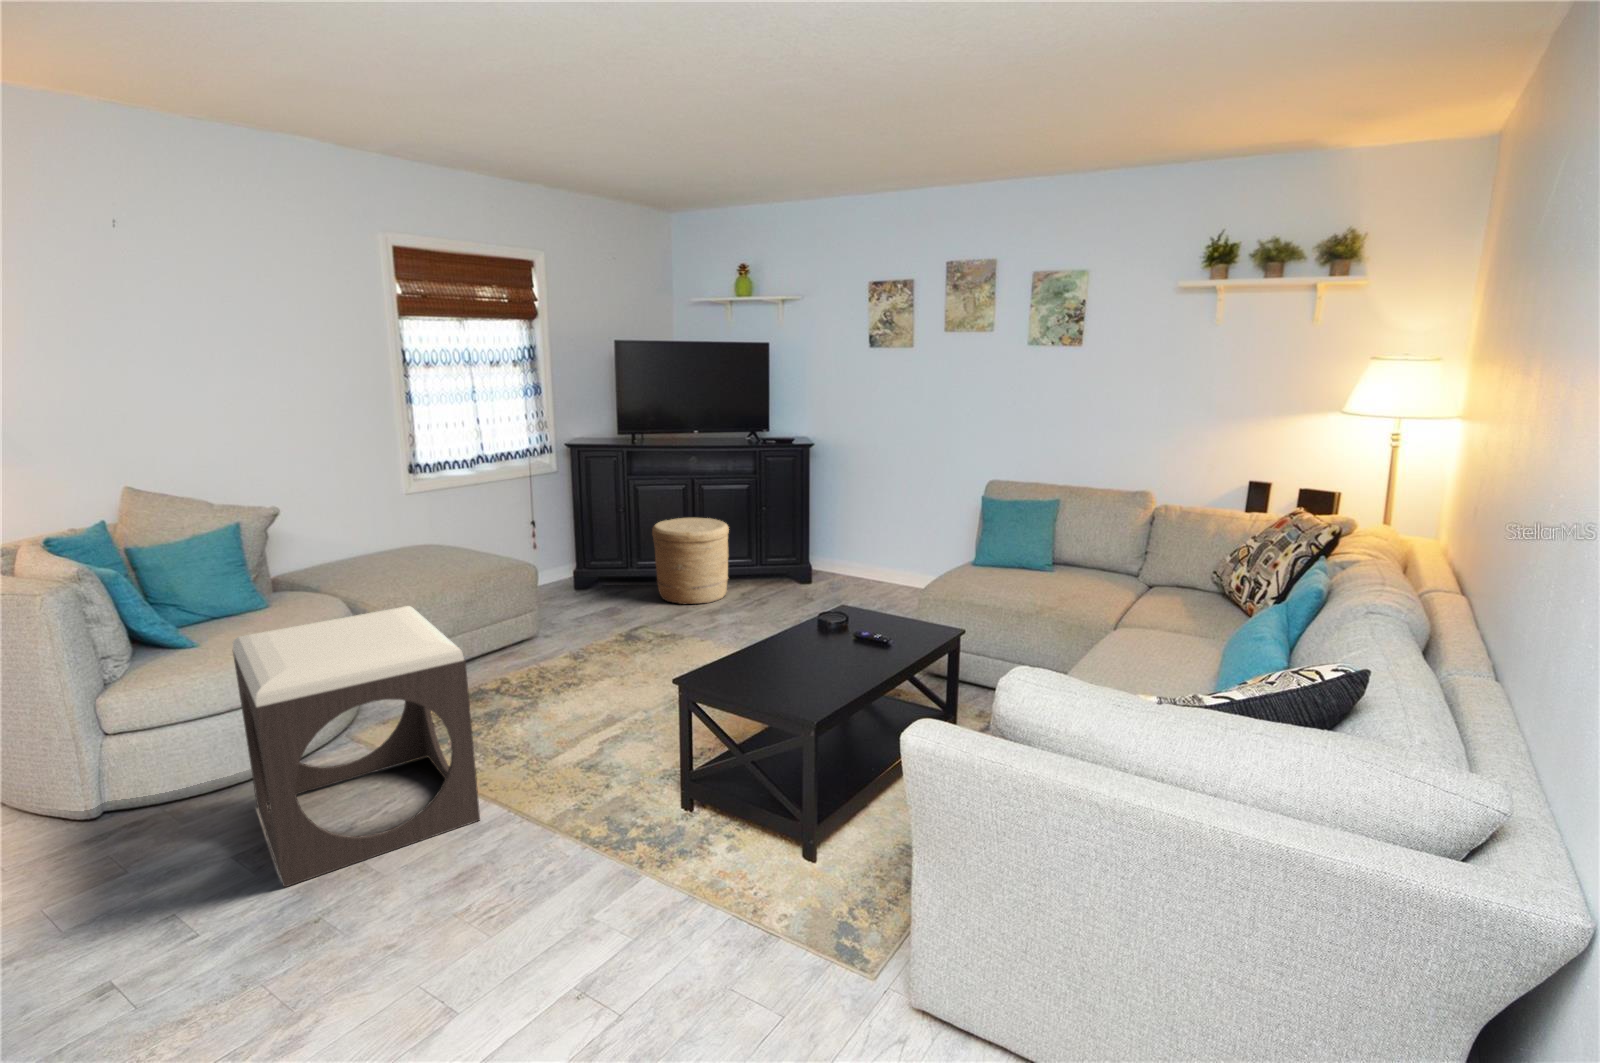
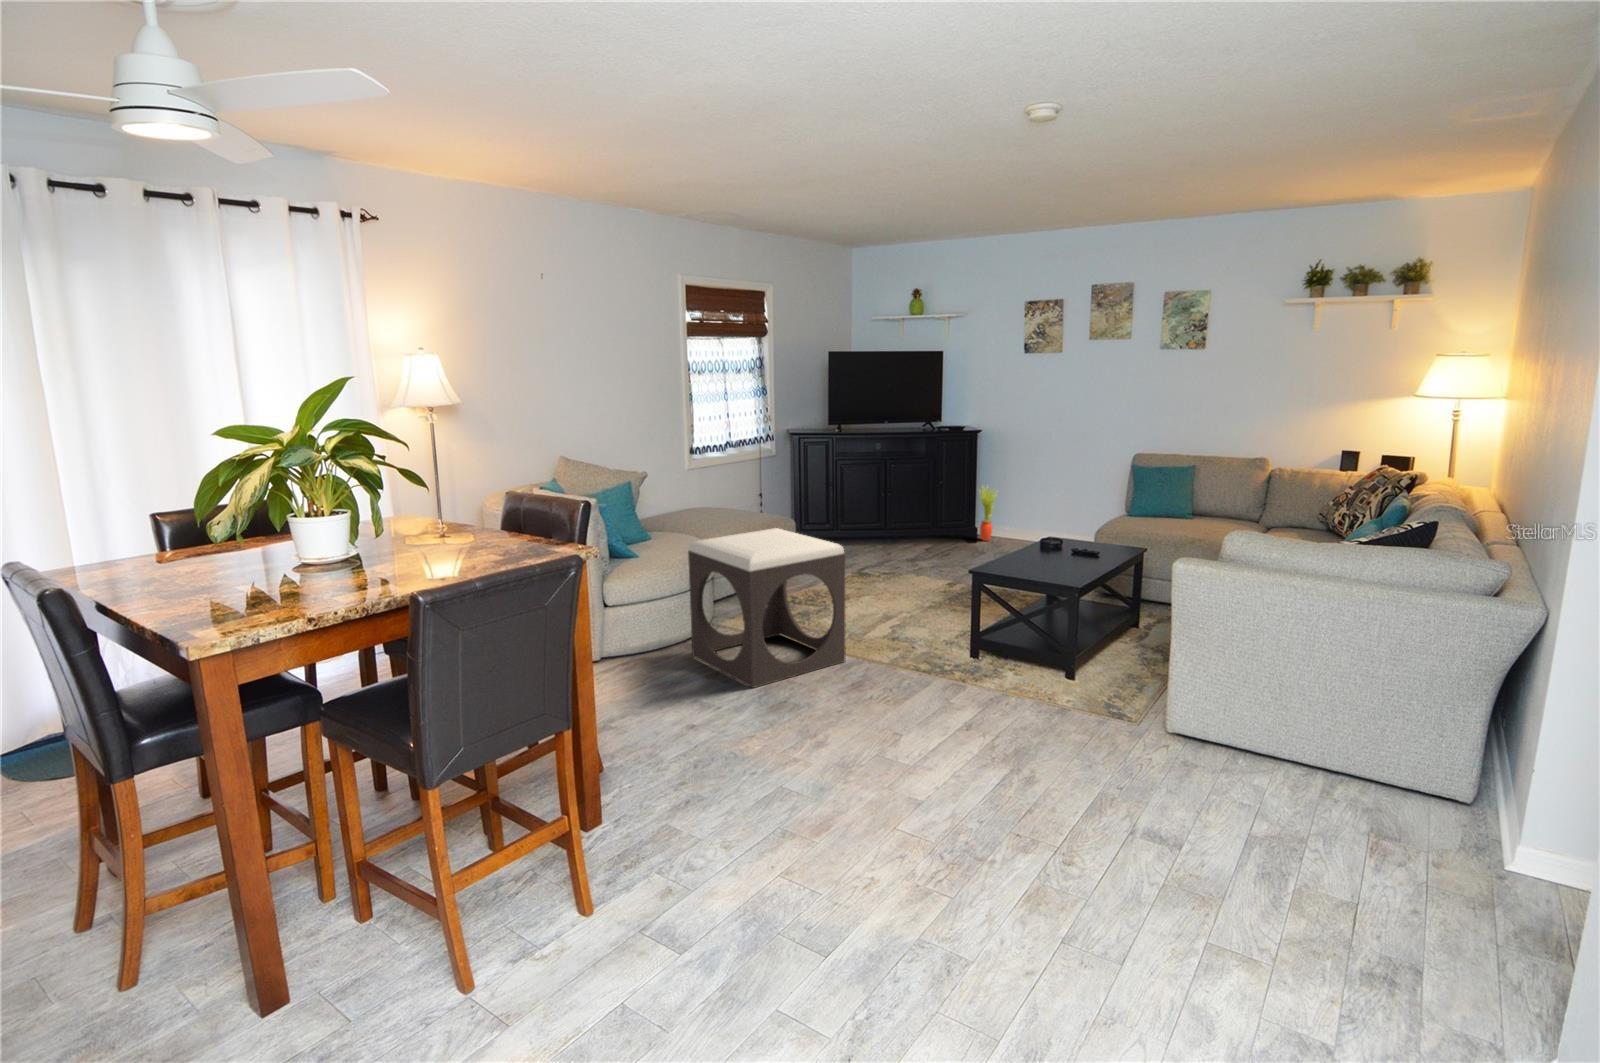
potted plant: none [811,511,836,581] -> present [980,485,997,541]
woven basket: present [652,518,729,604] -> none [860,490,920,556]

